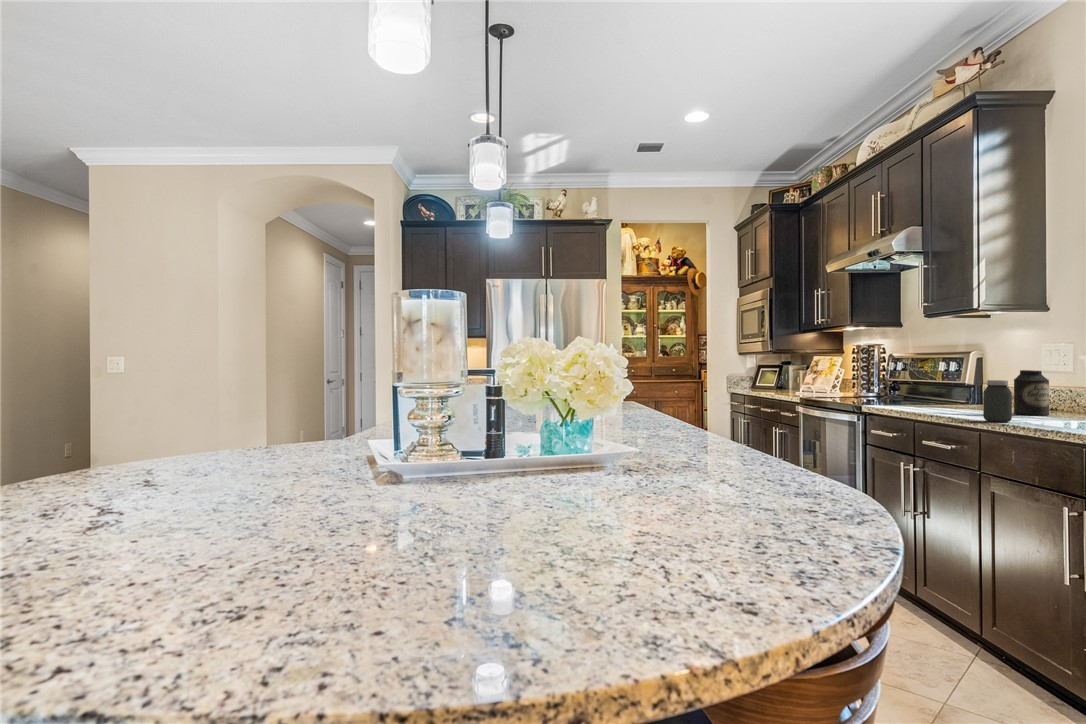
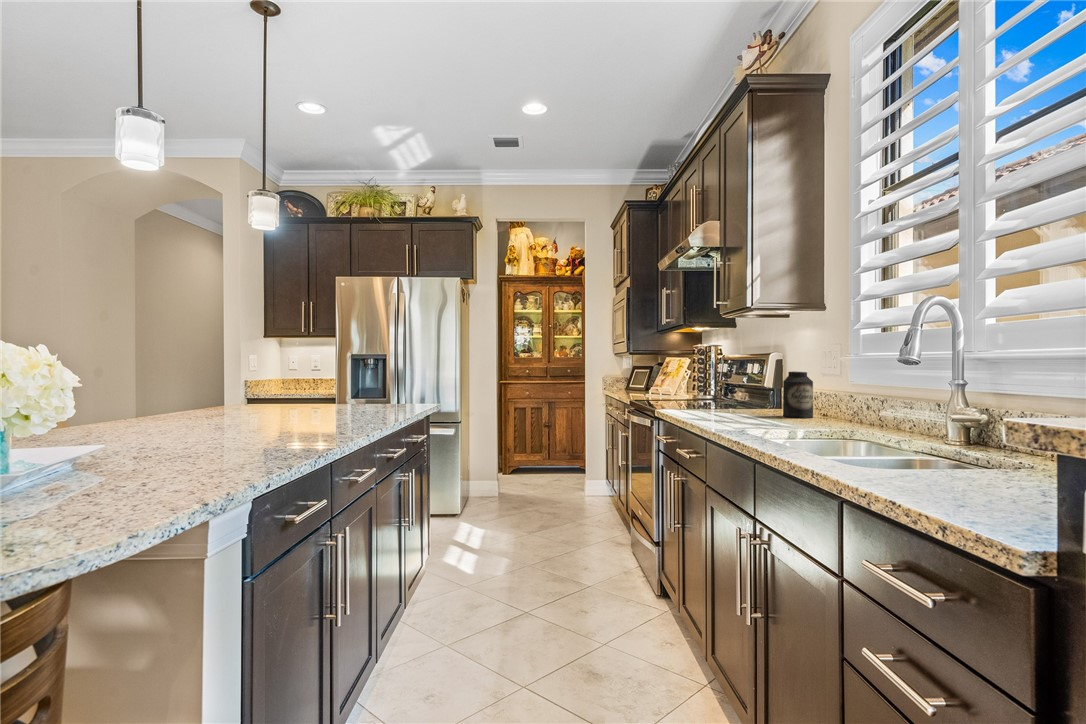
jar: present [983,380,1012,422] -> none [728,381,752,425]

